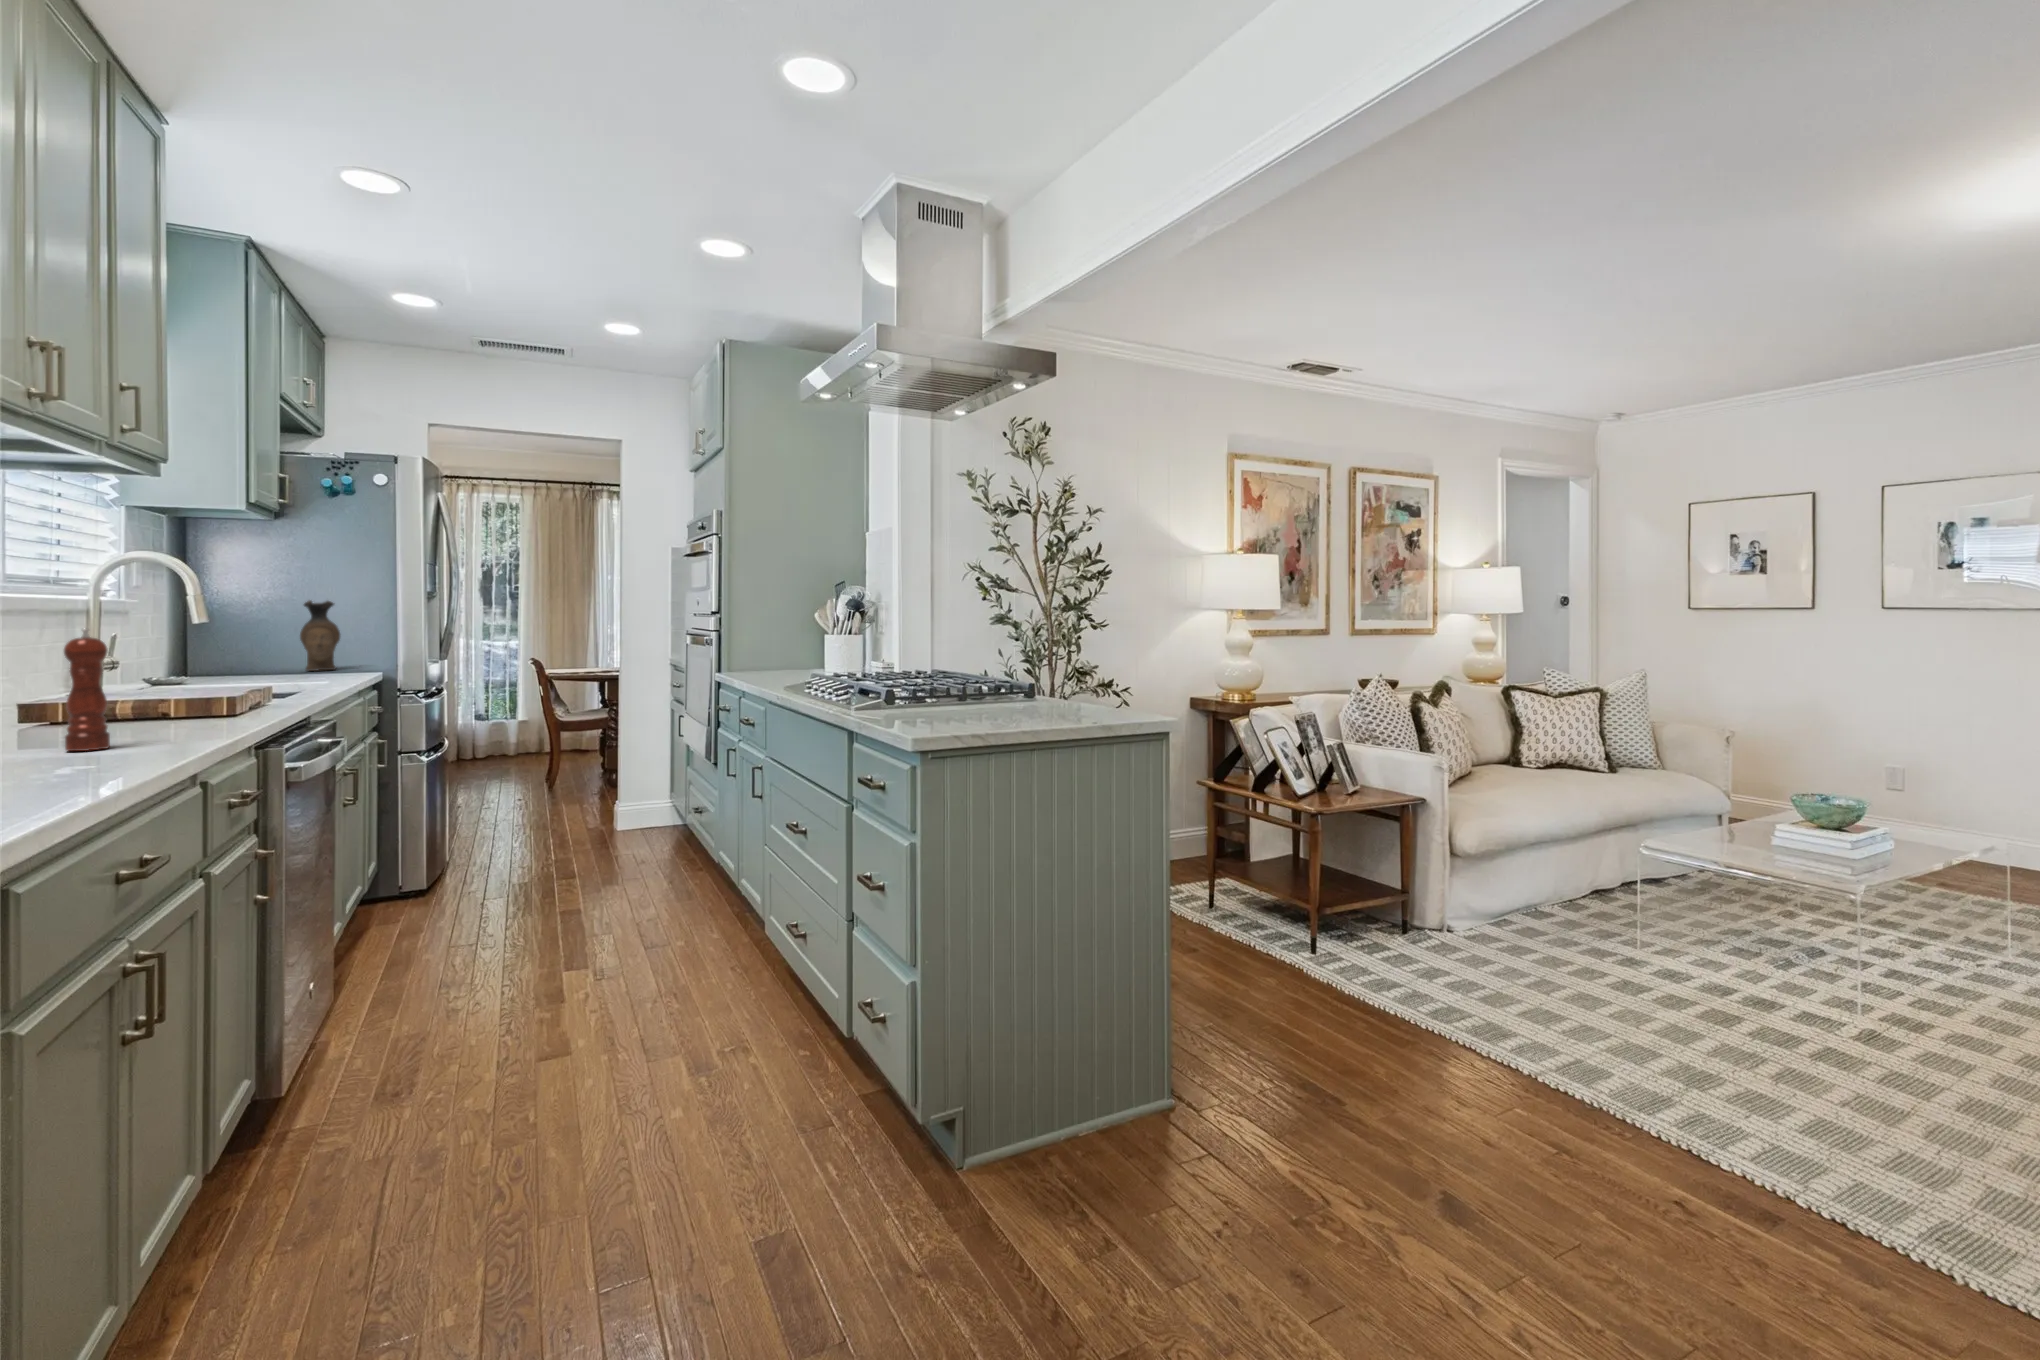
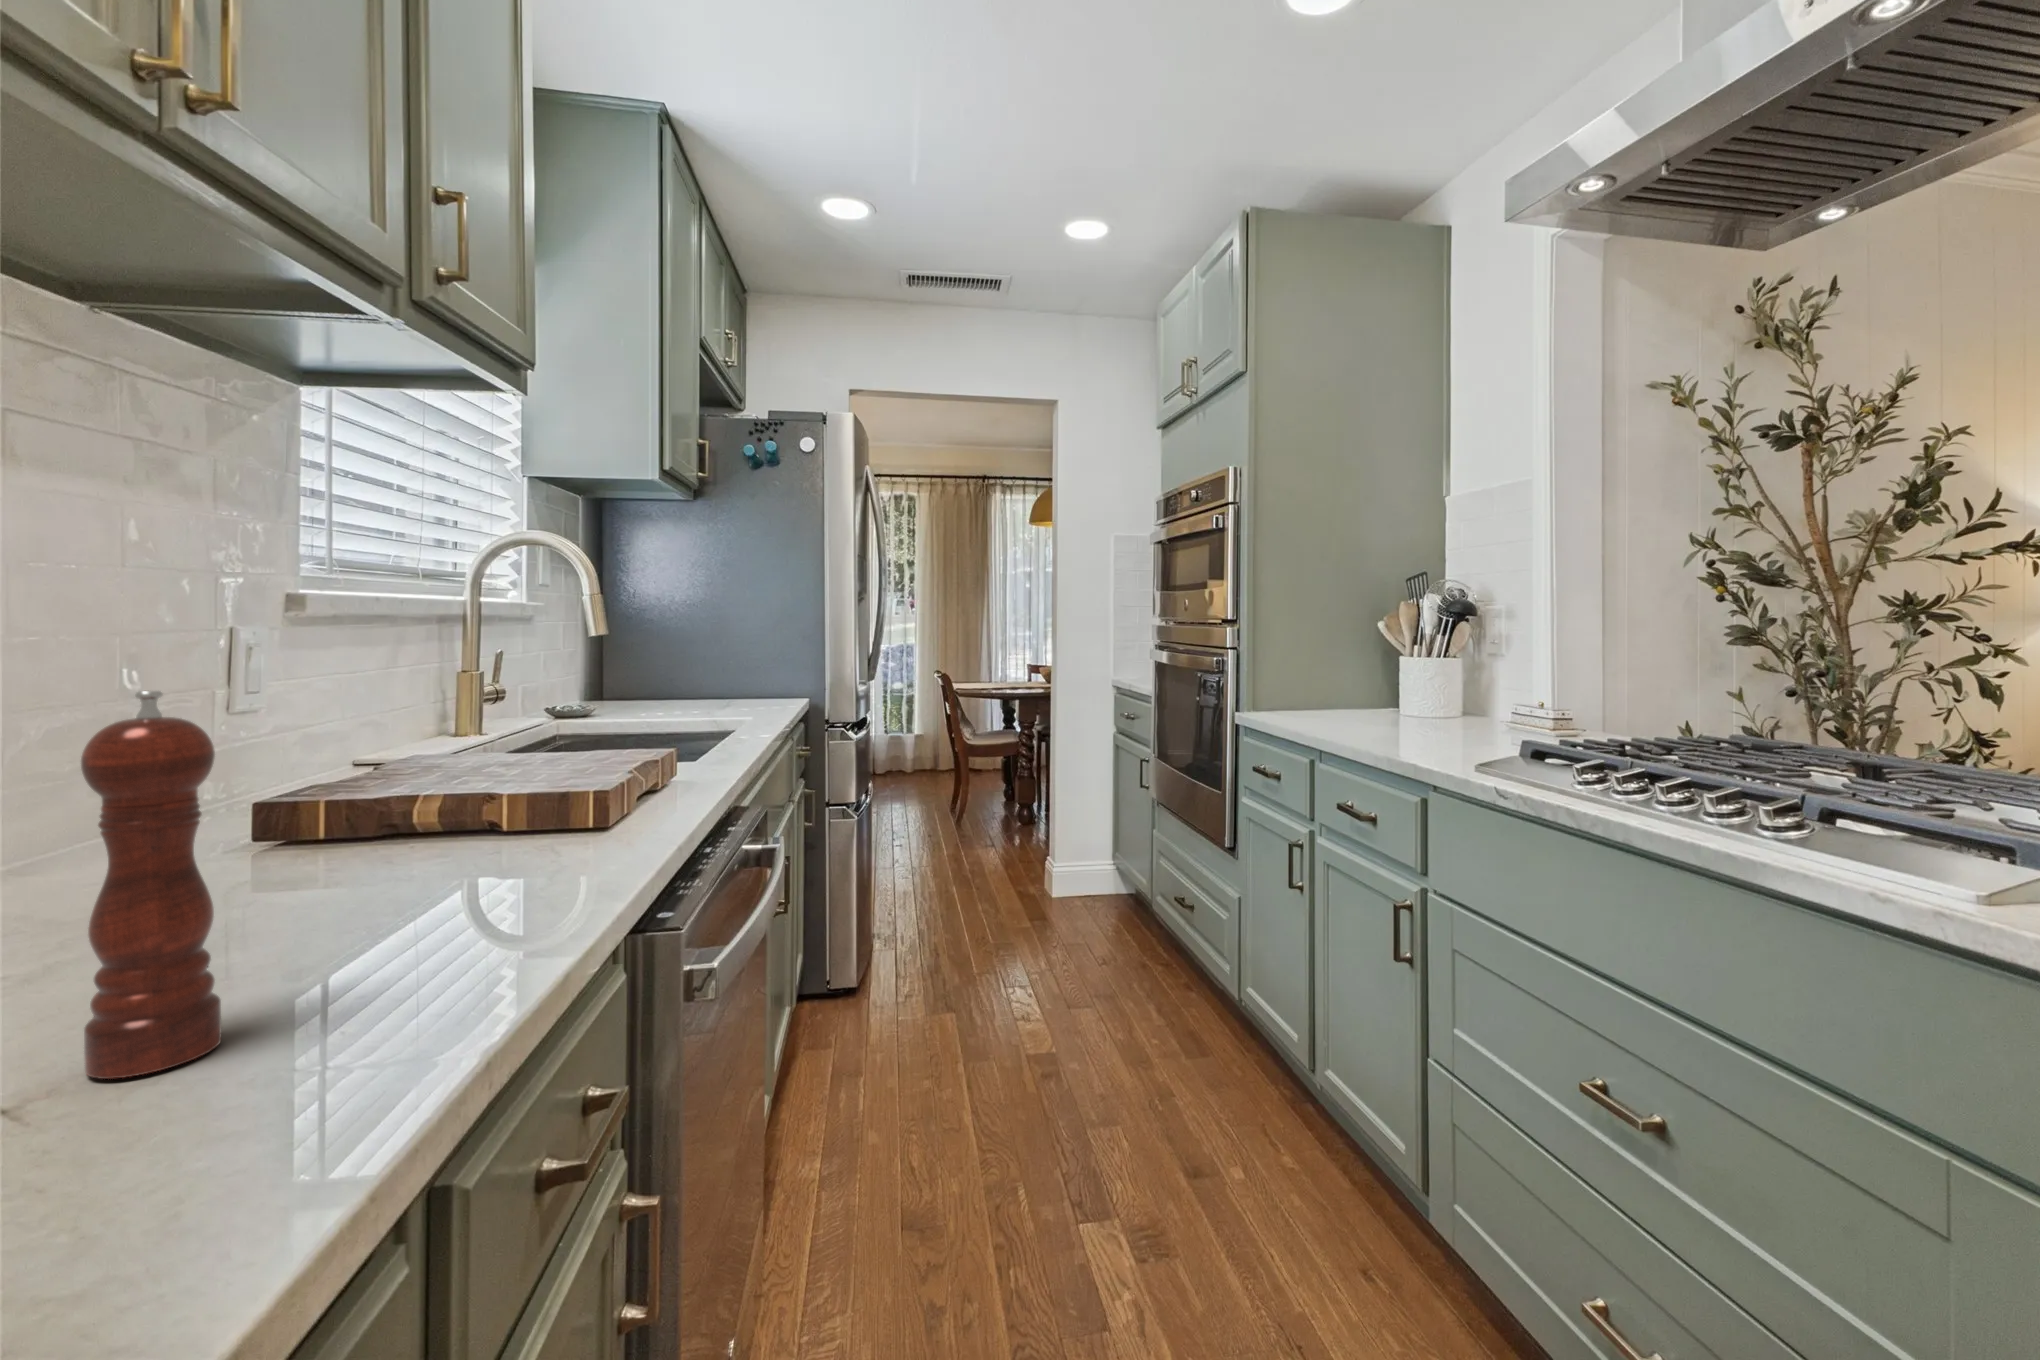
ceramic pitcher: present [300,600,340,671] -> none [720,594,765,697]

